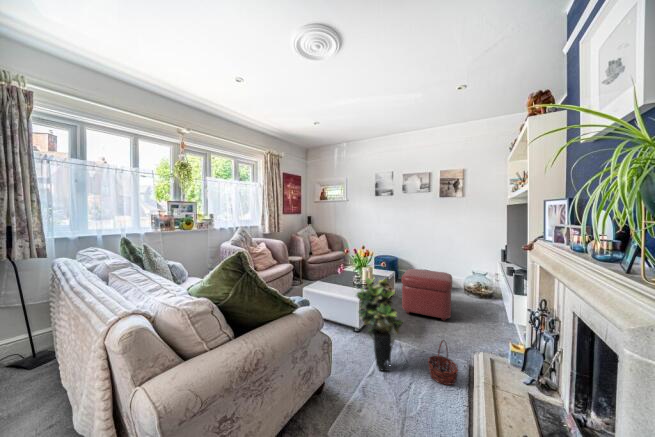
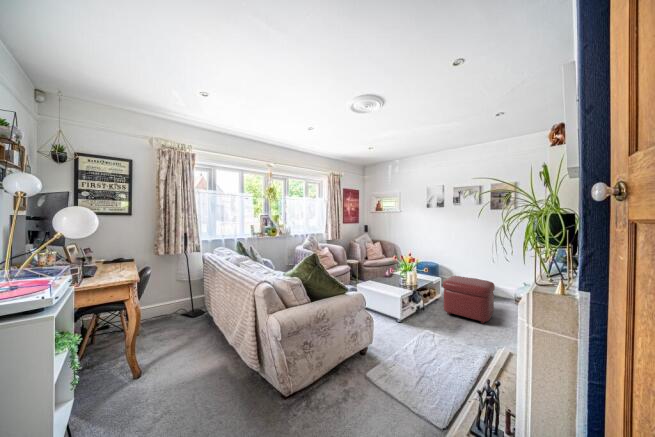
potted plant: present [356,278,403,370] -> none [394,278,433,349]
basket: present [428,340,458,385] -> none [451,330,476,365]

